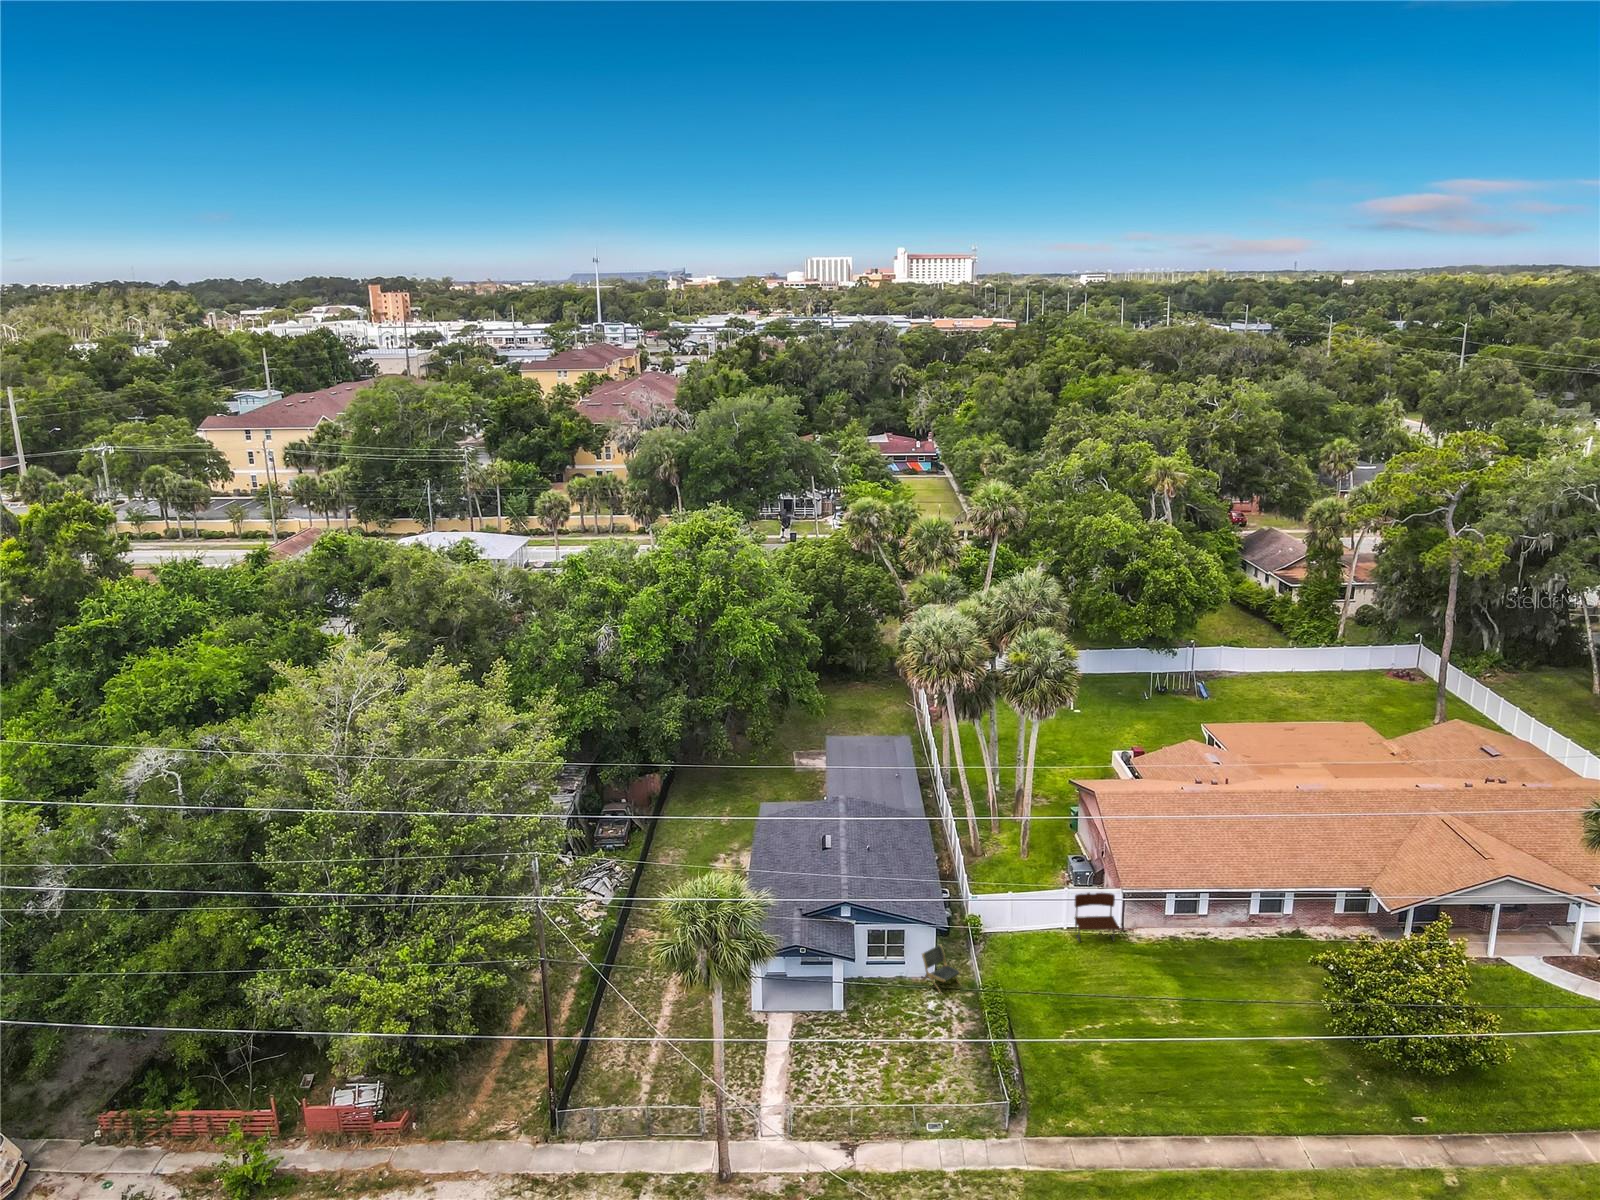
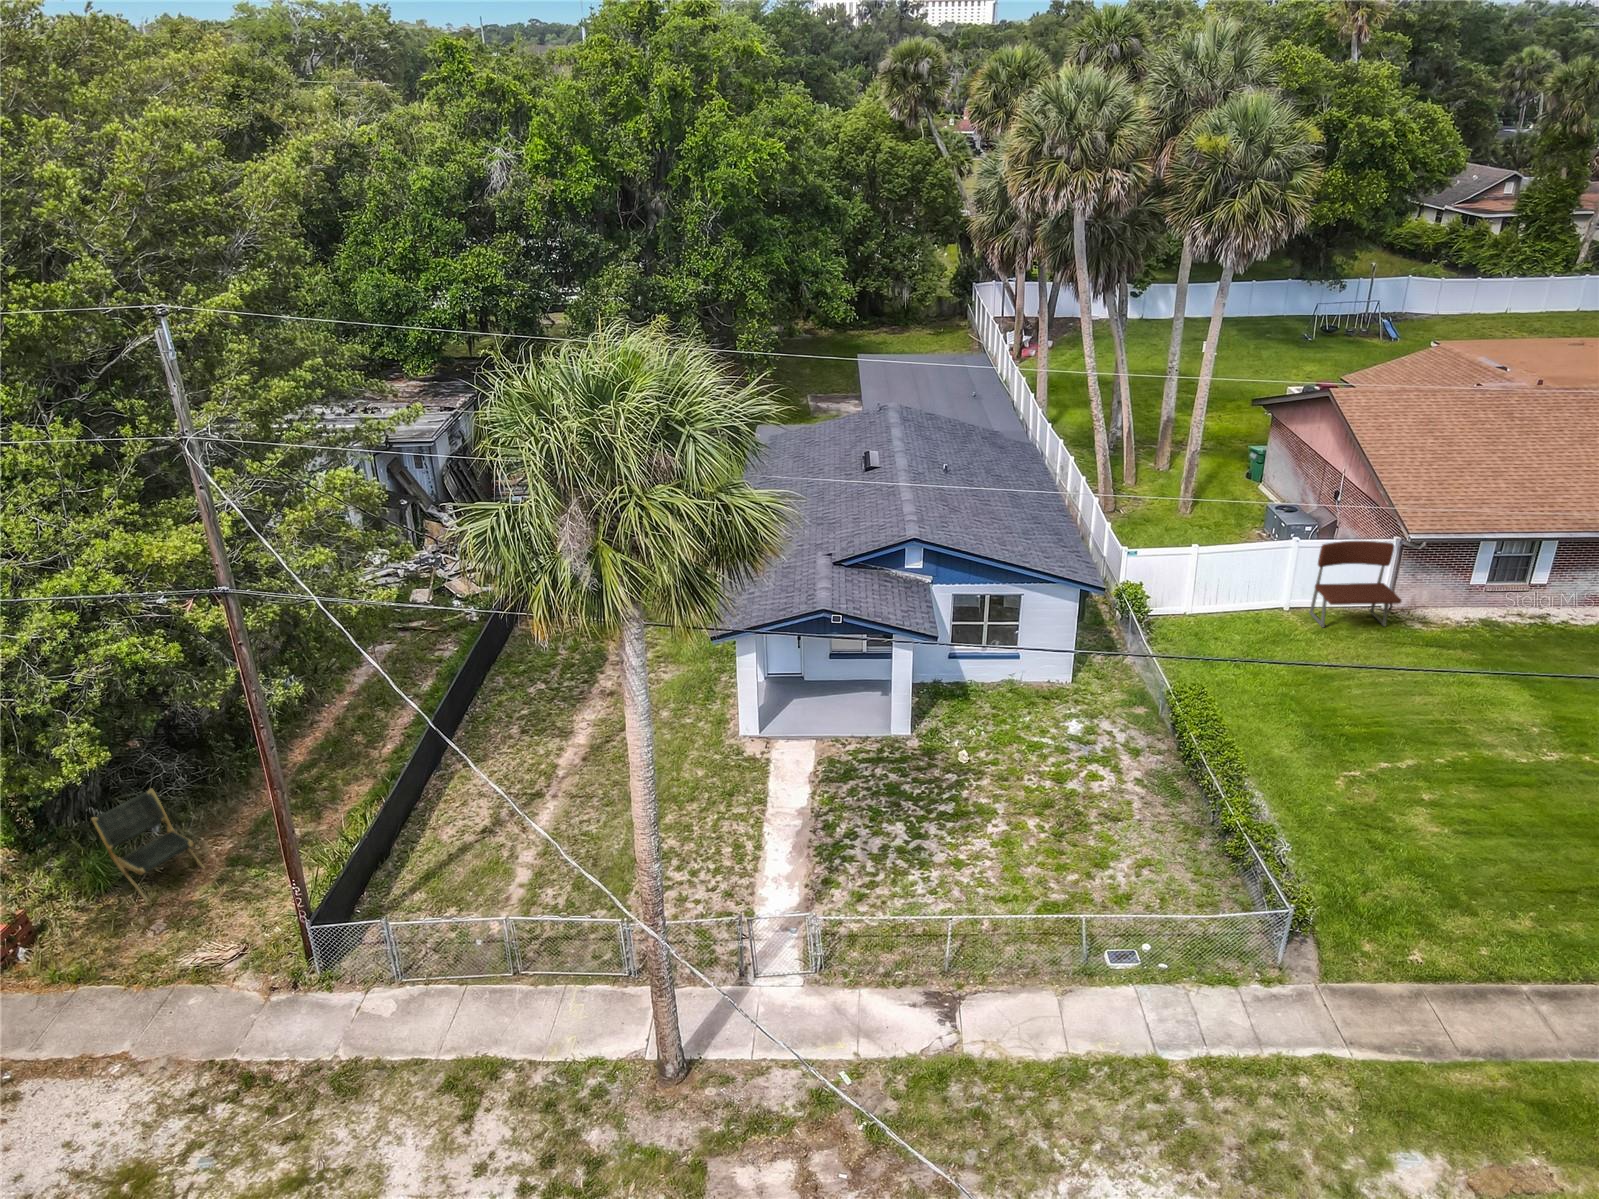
lounge chair: present [922,945,960,993] -> present [91,788,205,899]

